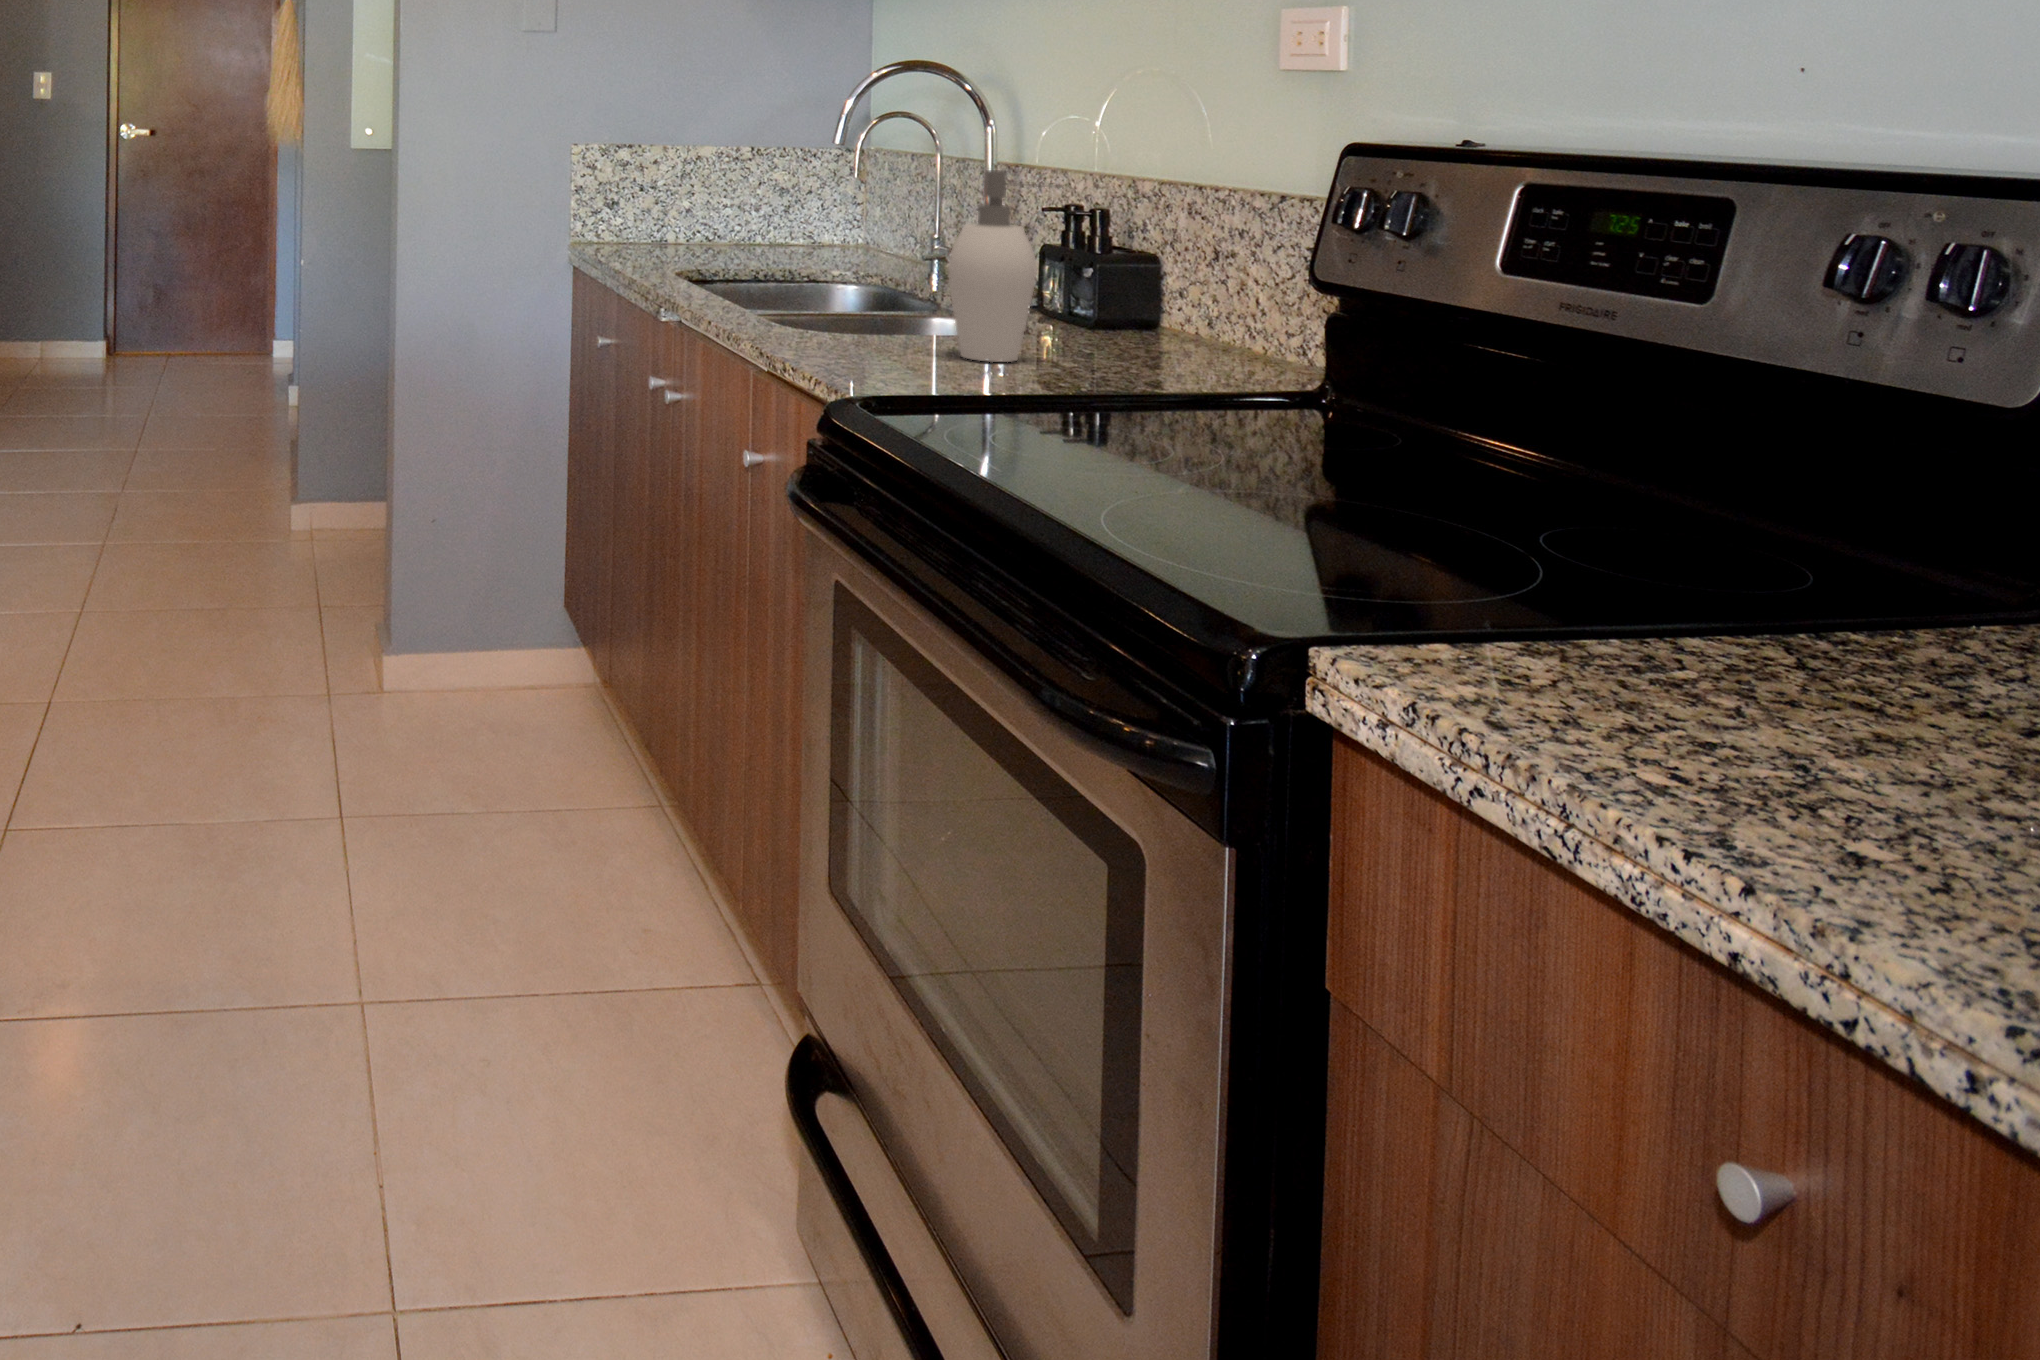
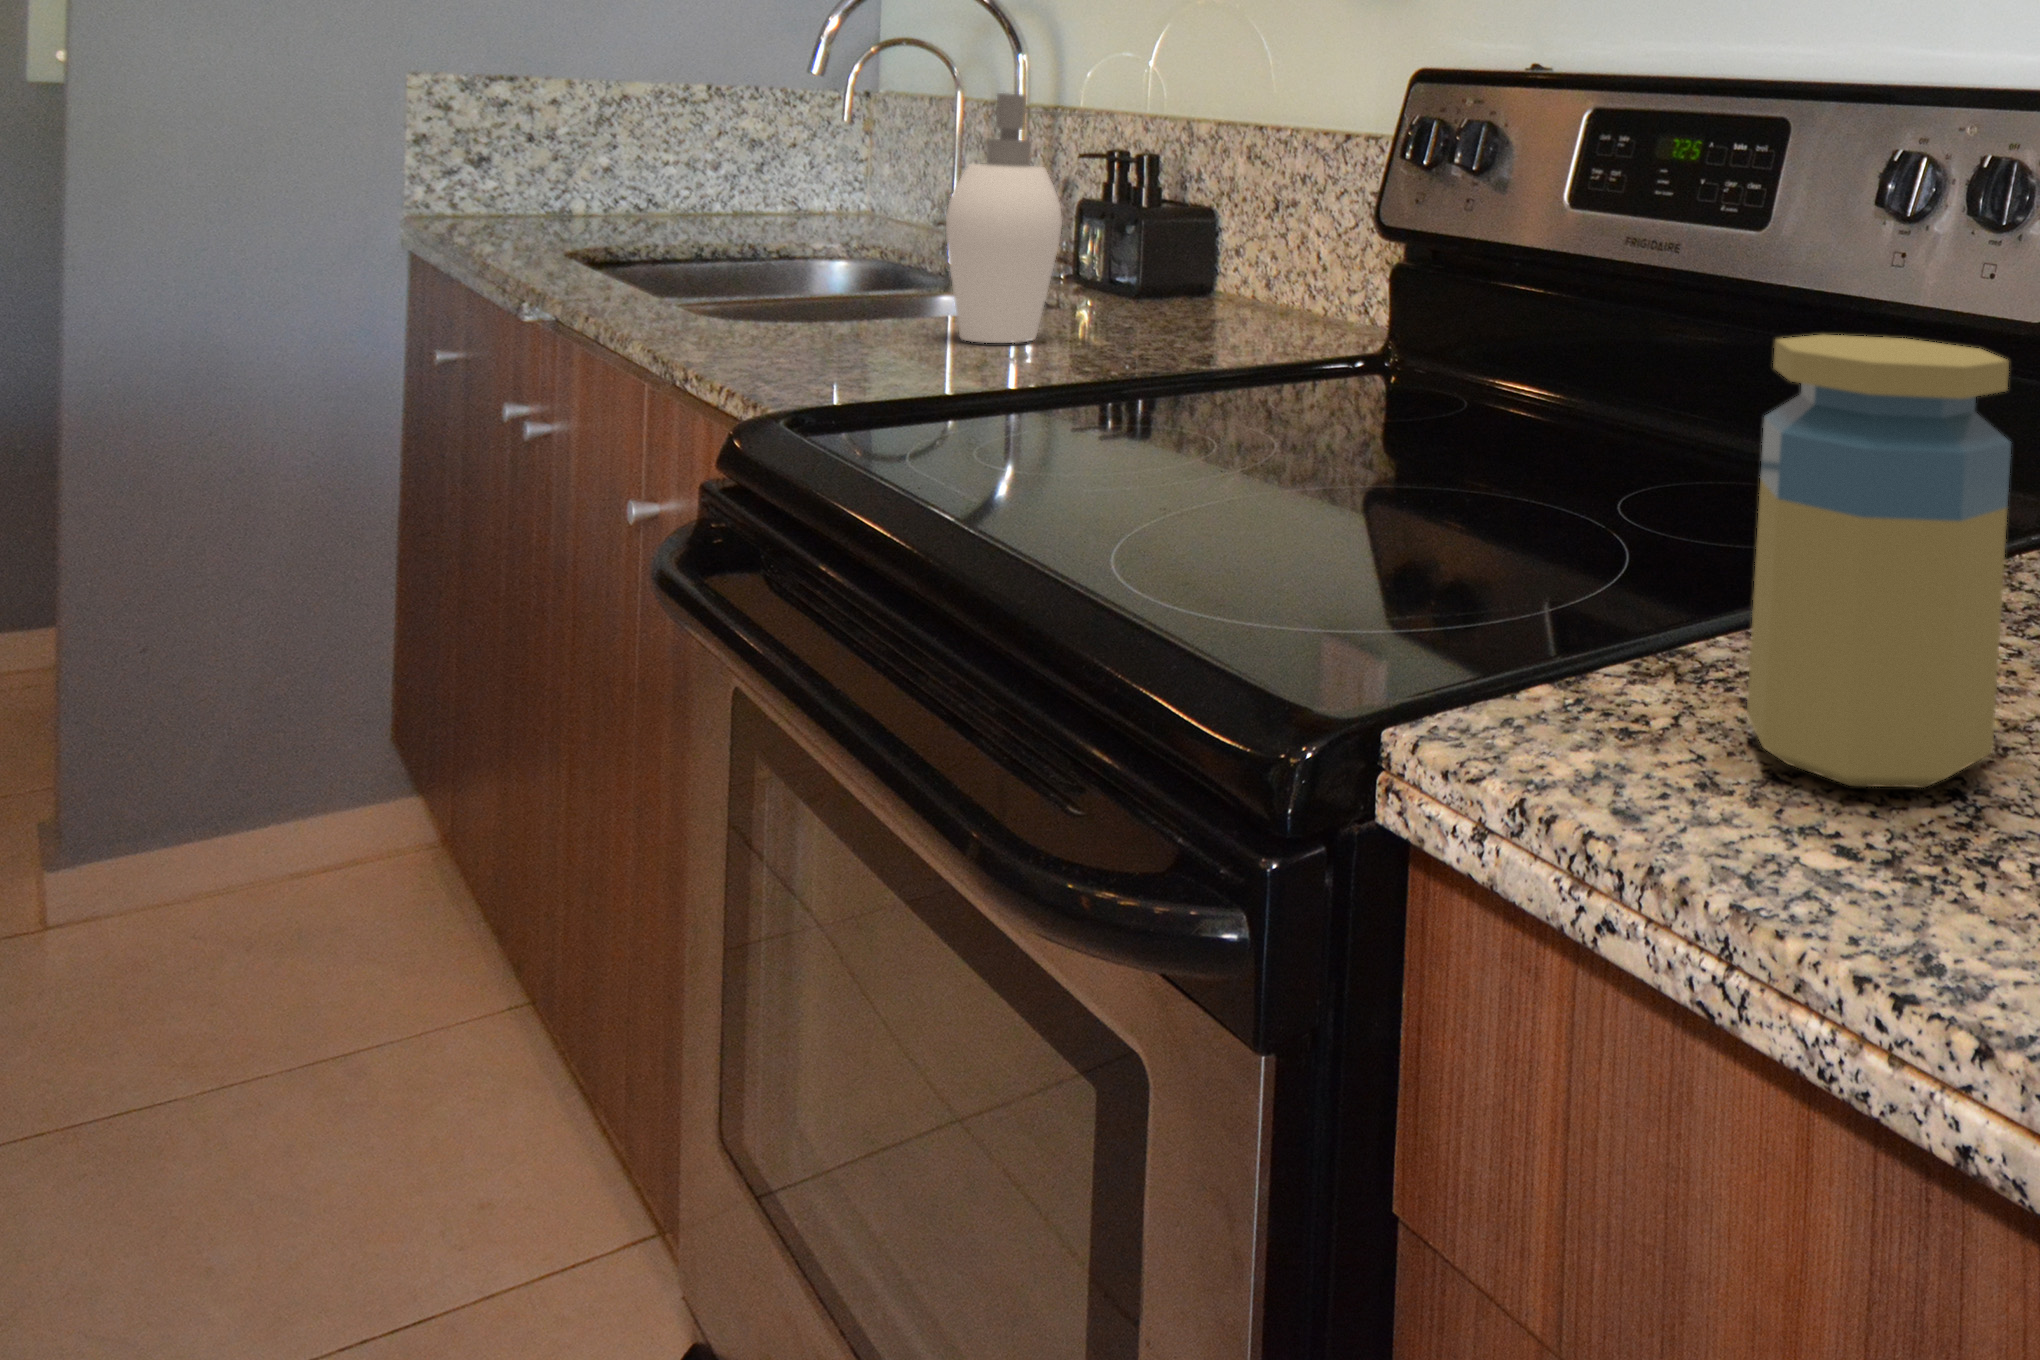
jar: none [1614,408,1860,759] -> present [1747,335,2011,788]

